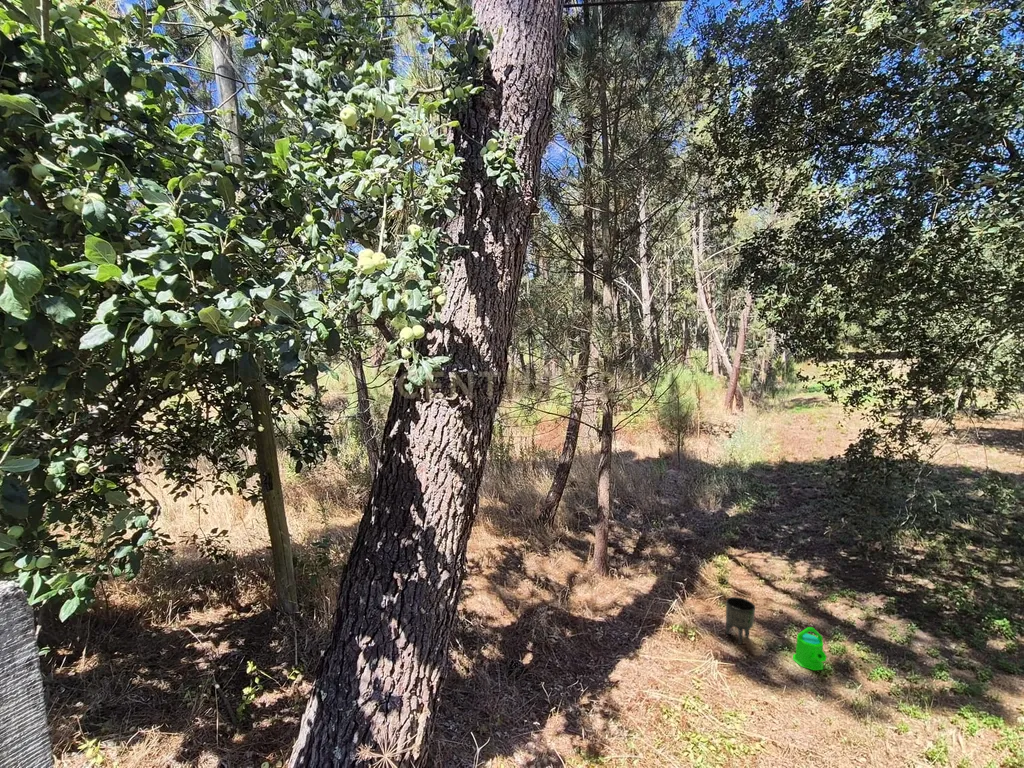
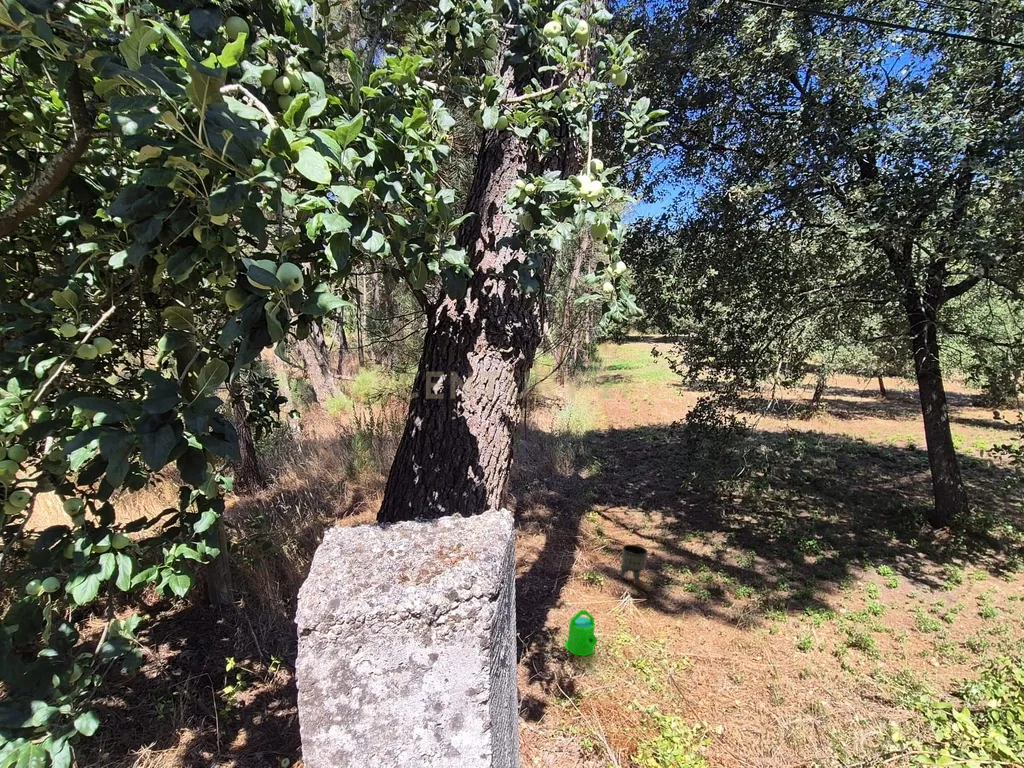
watering can: present [793,627,826,670] -> present [565,610,597,656]

